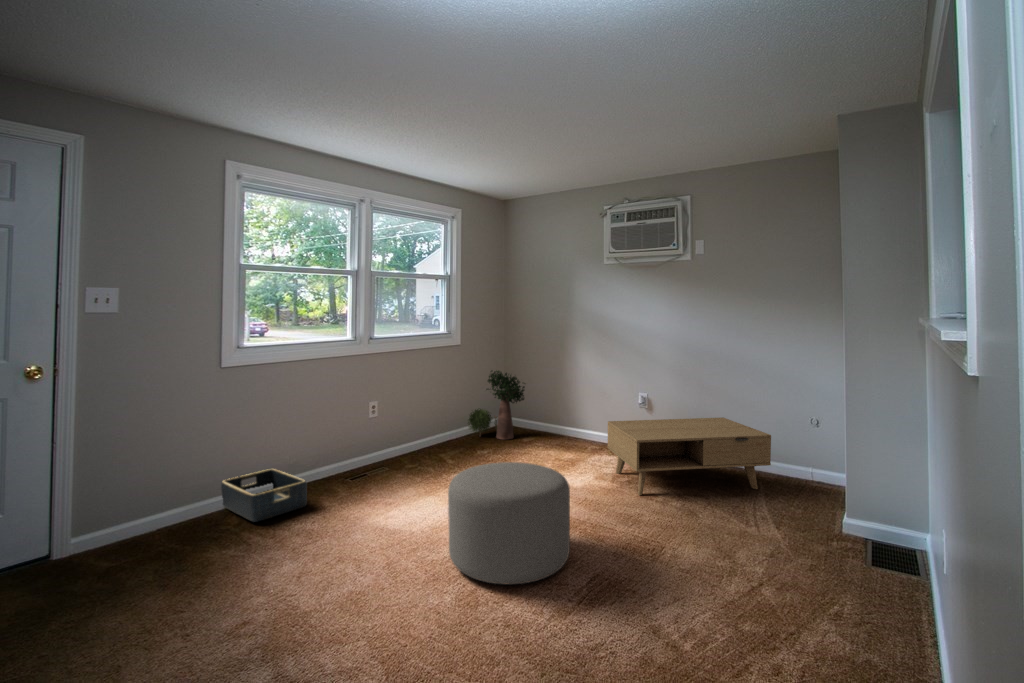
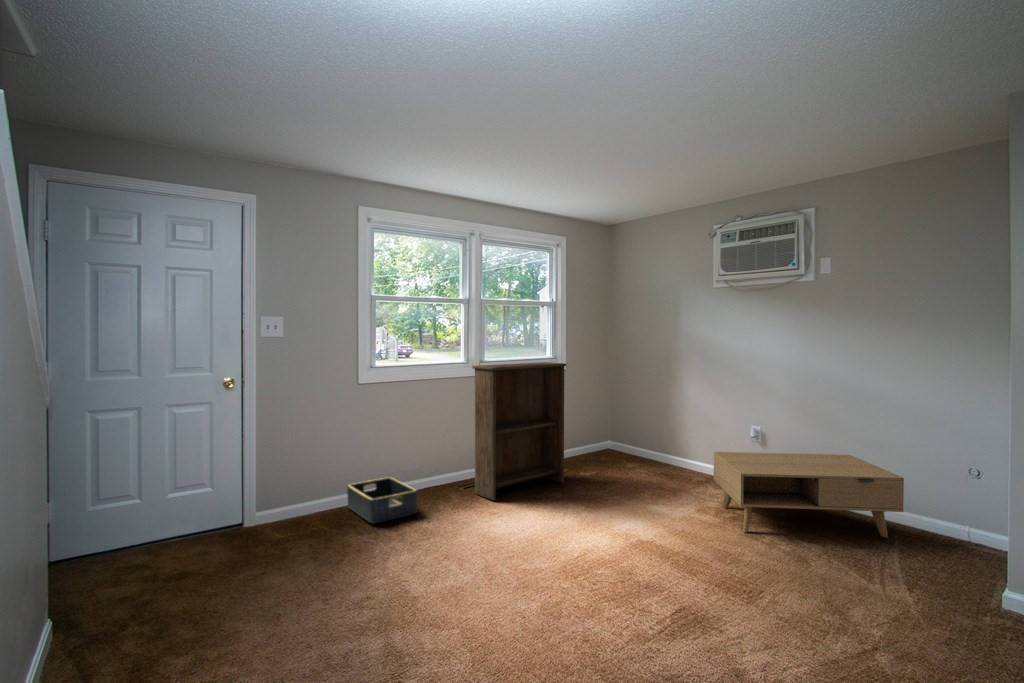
bookshelf: none [364,339,464,485] -> present [472,362,566,500]
potted plant: present [468,370,525,439] -> none [572,394,631,464]
ottoman: present [448,462,570,584] -> none [538,486,657,606]

